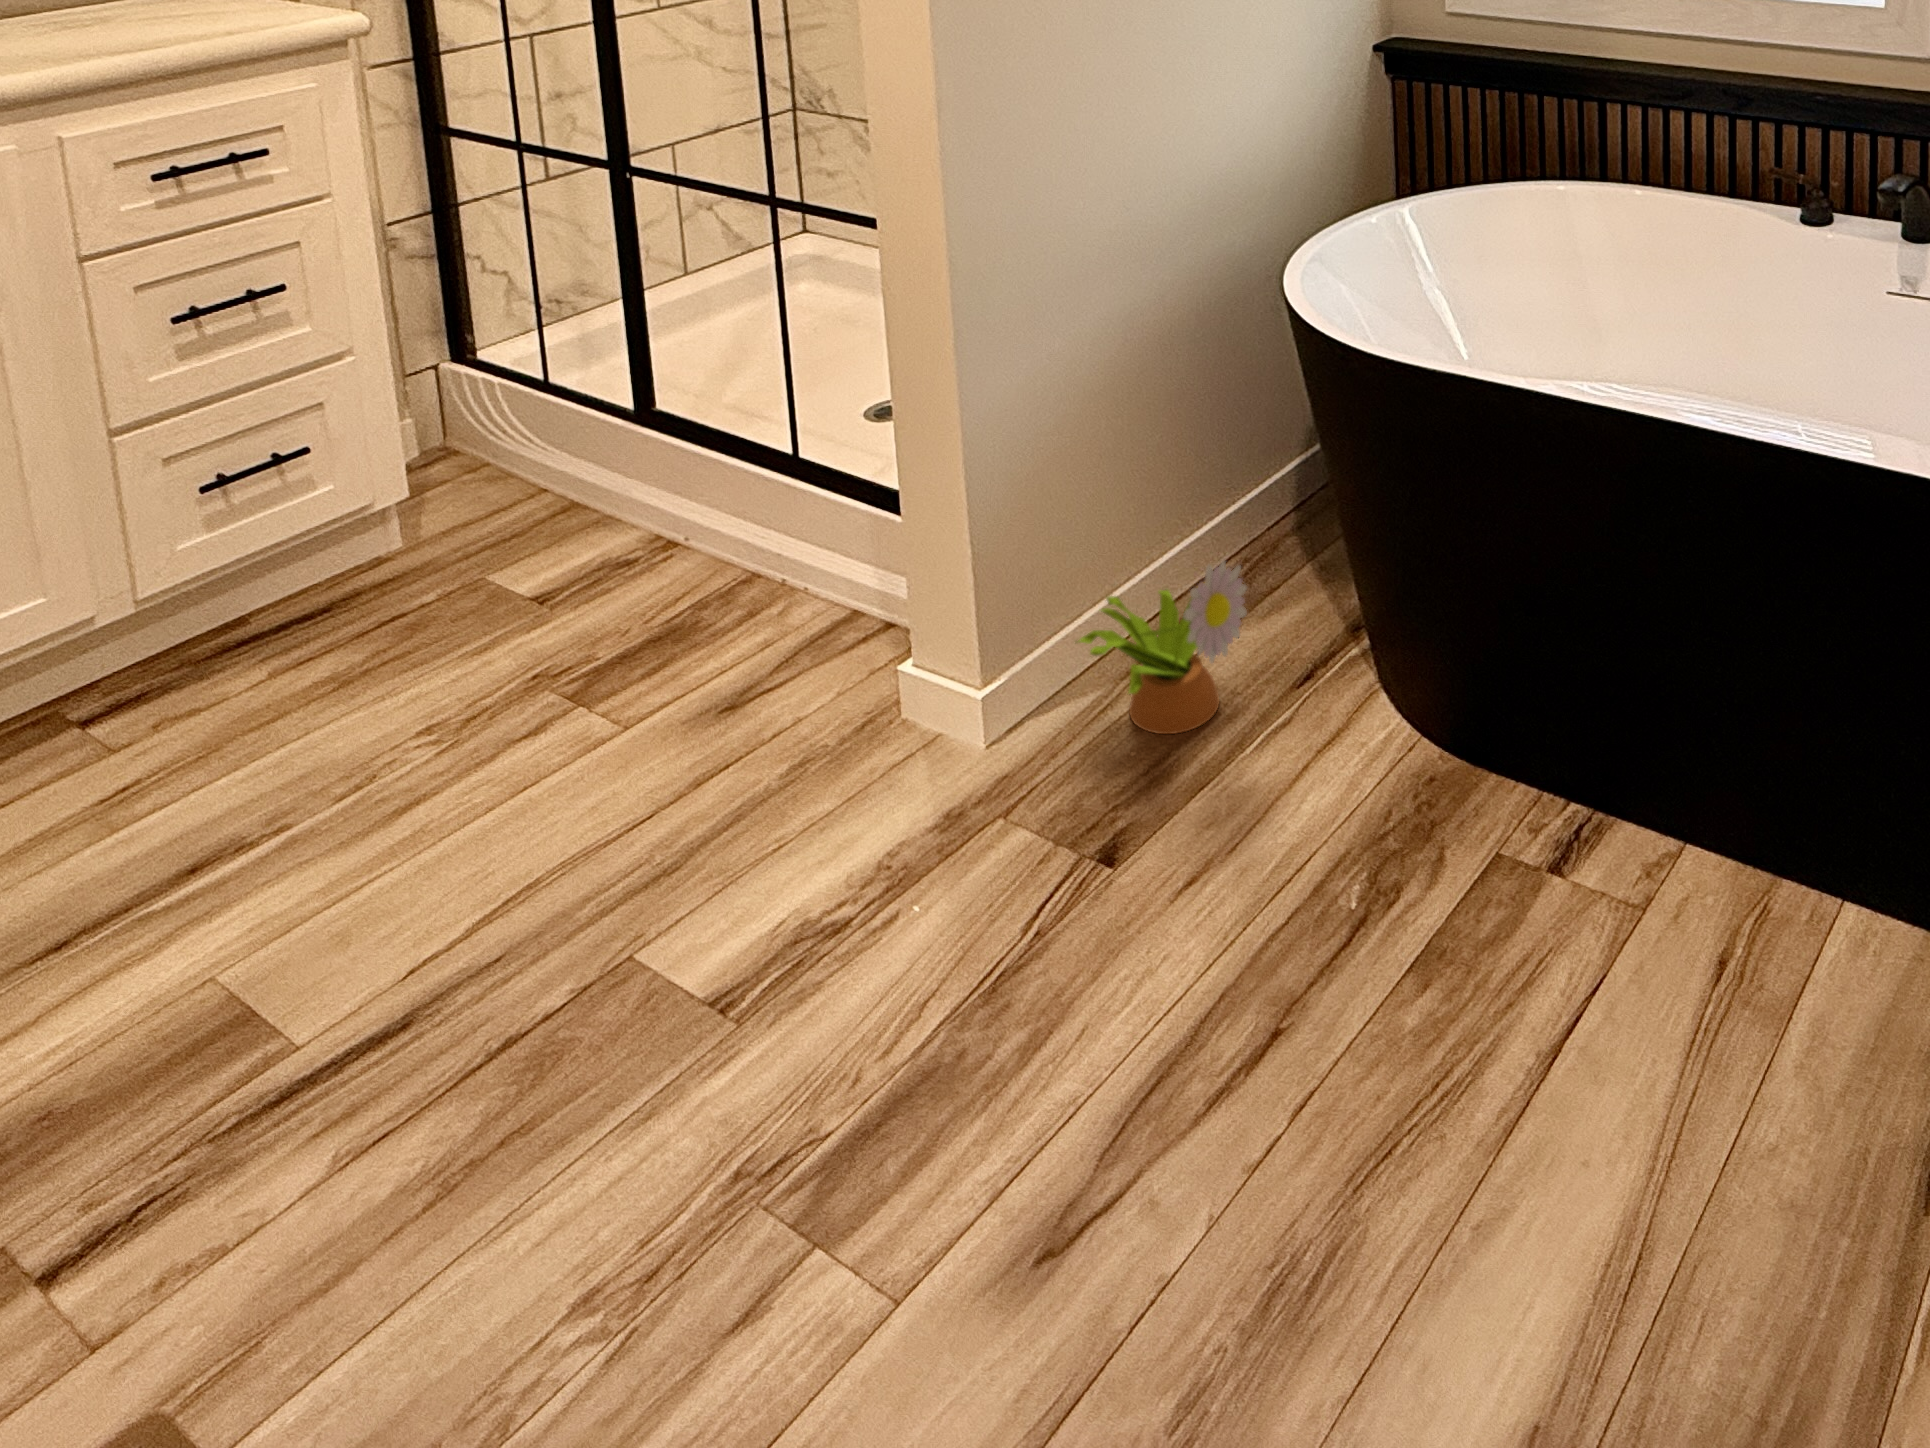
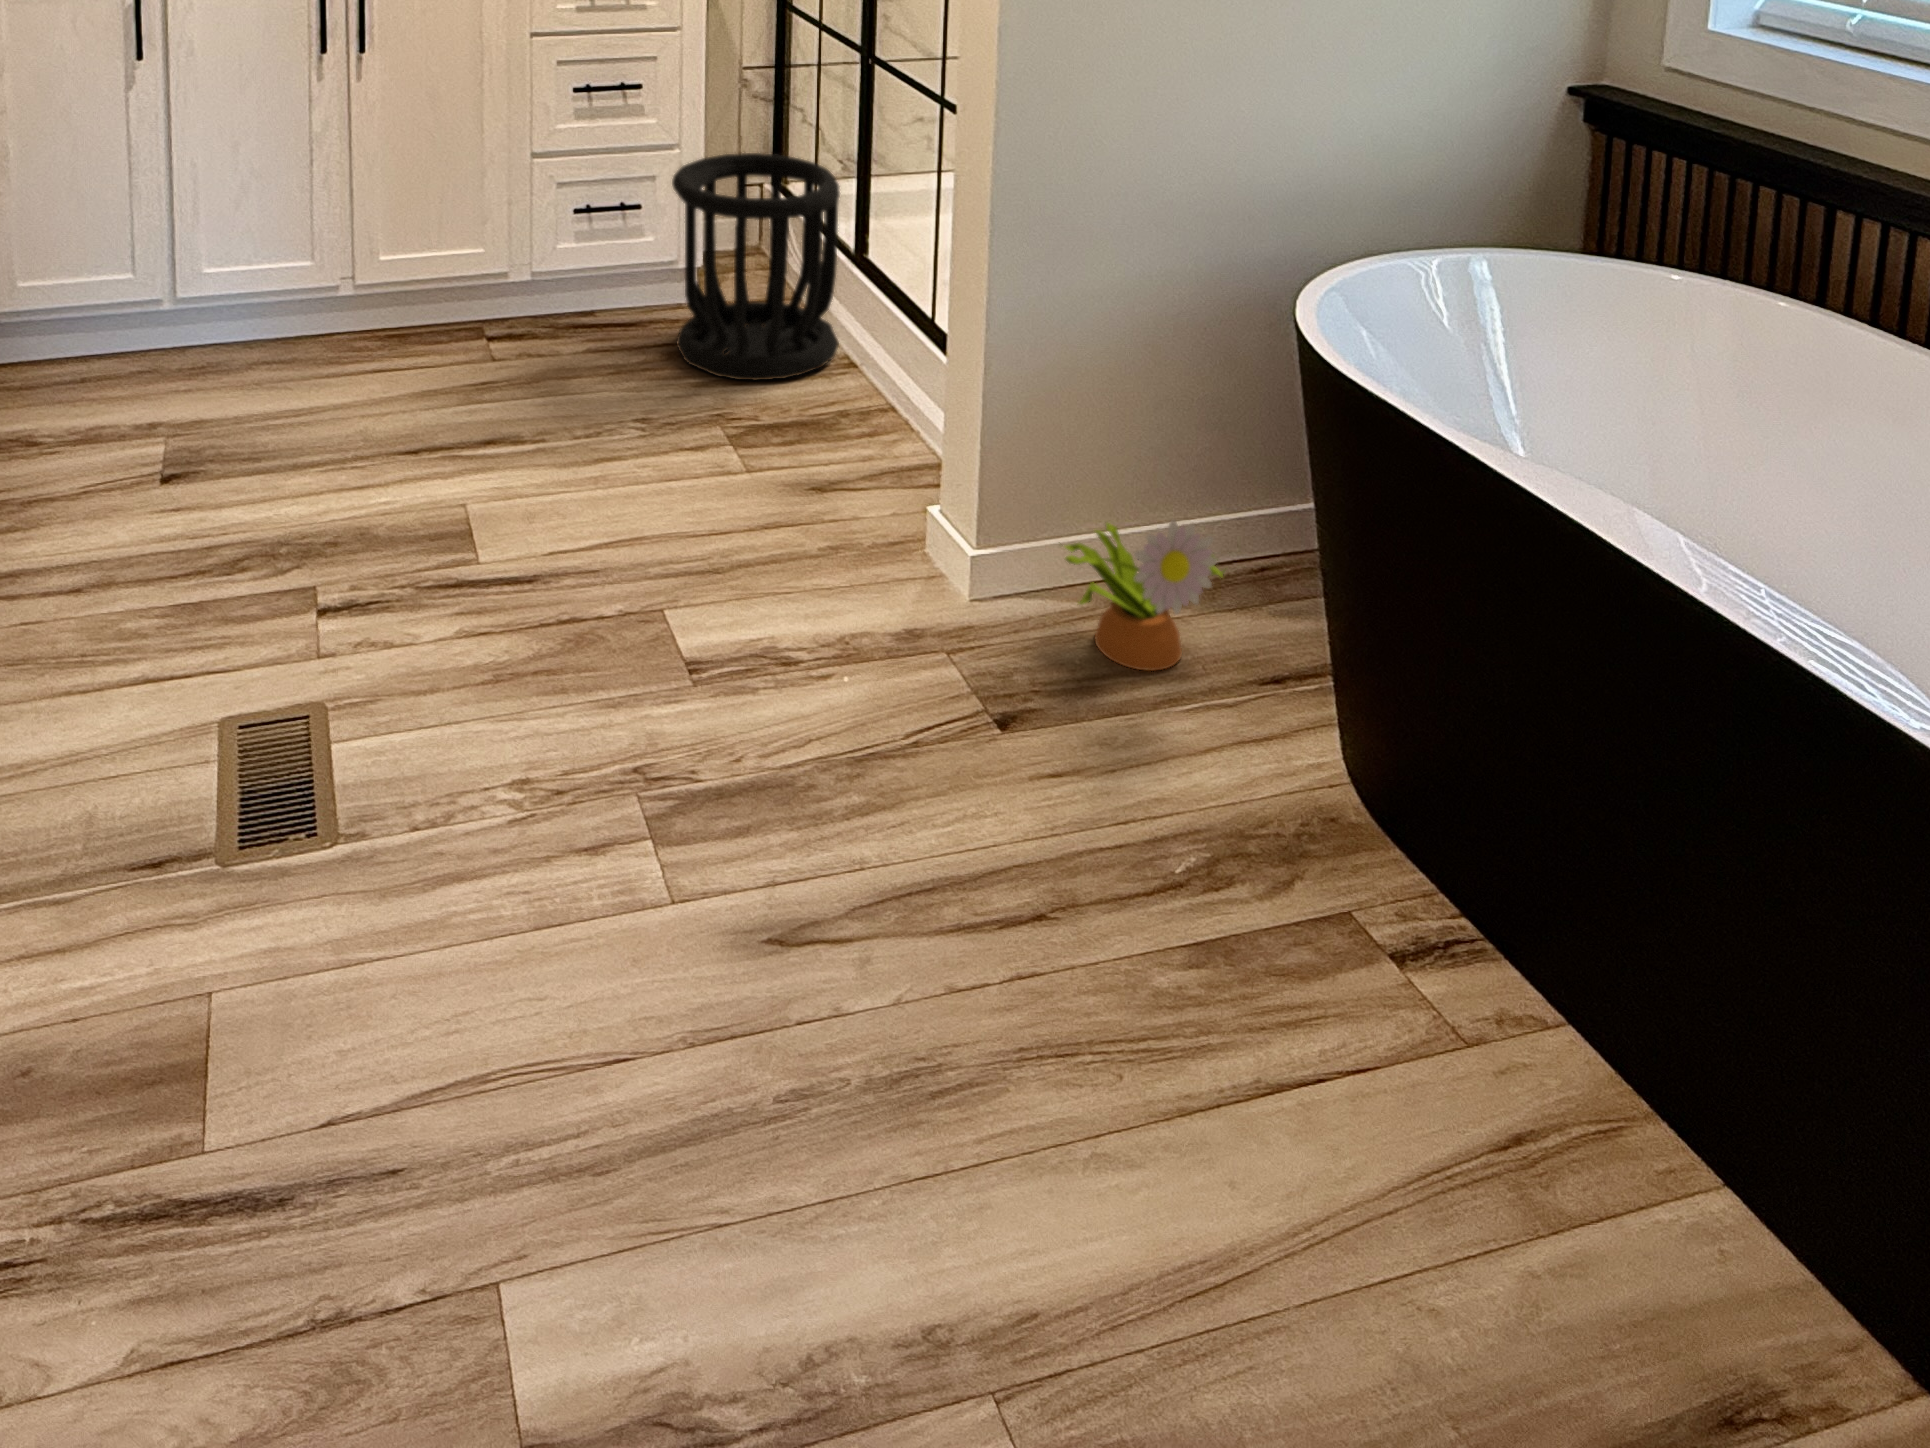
wastebasket: none [369,320,646,633] -> present [672,153,840,381]

